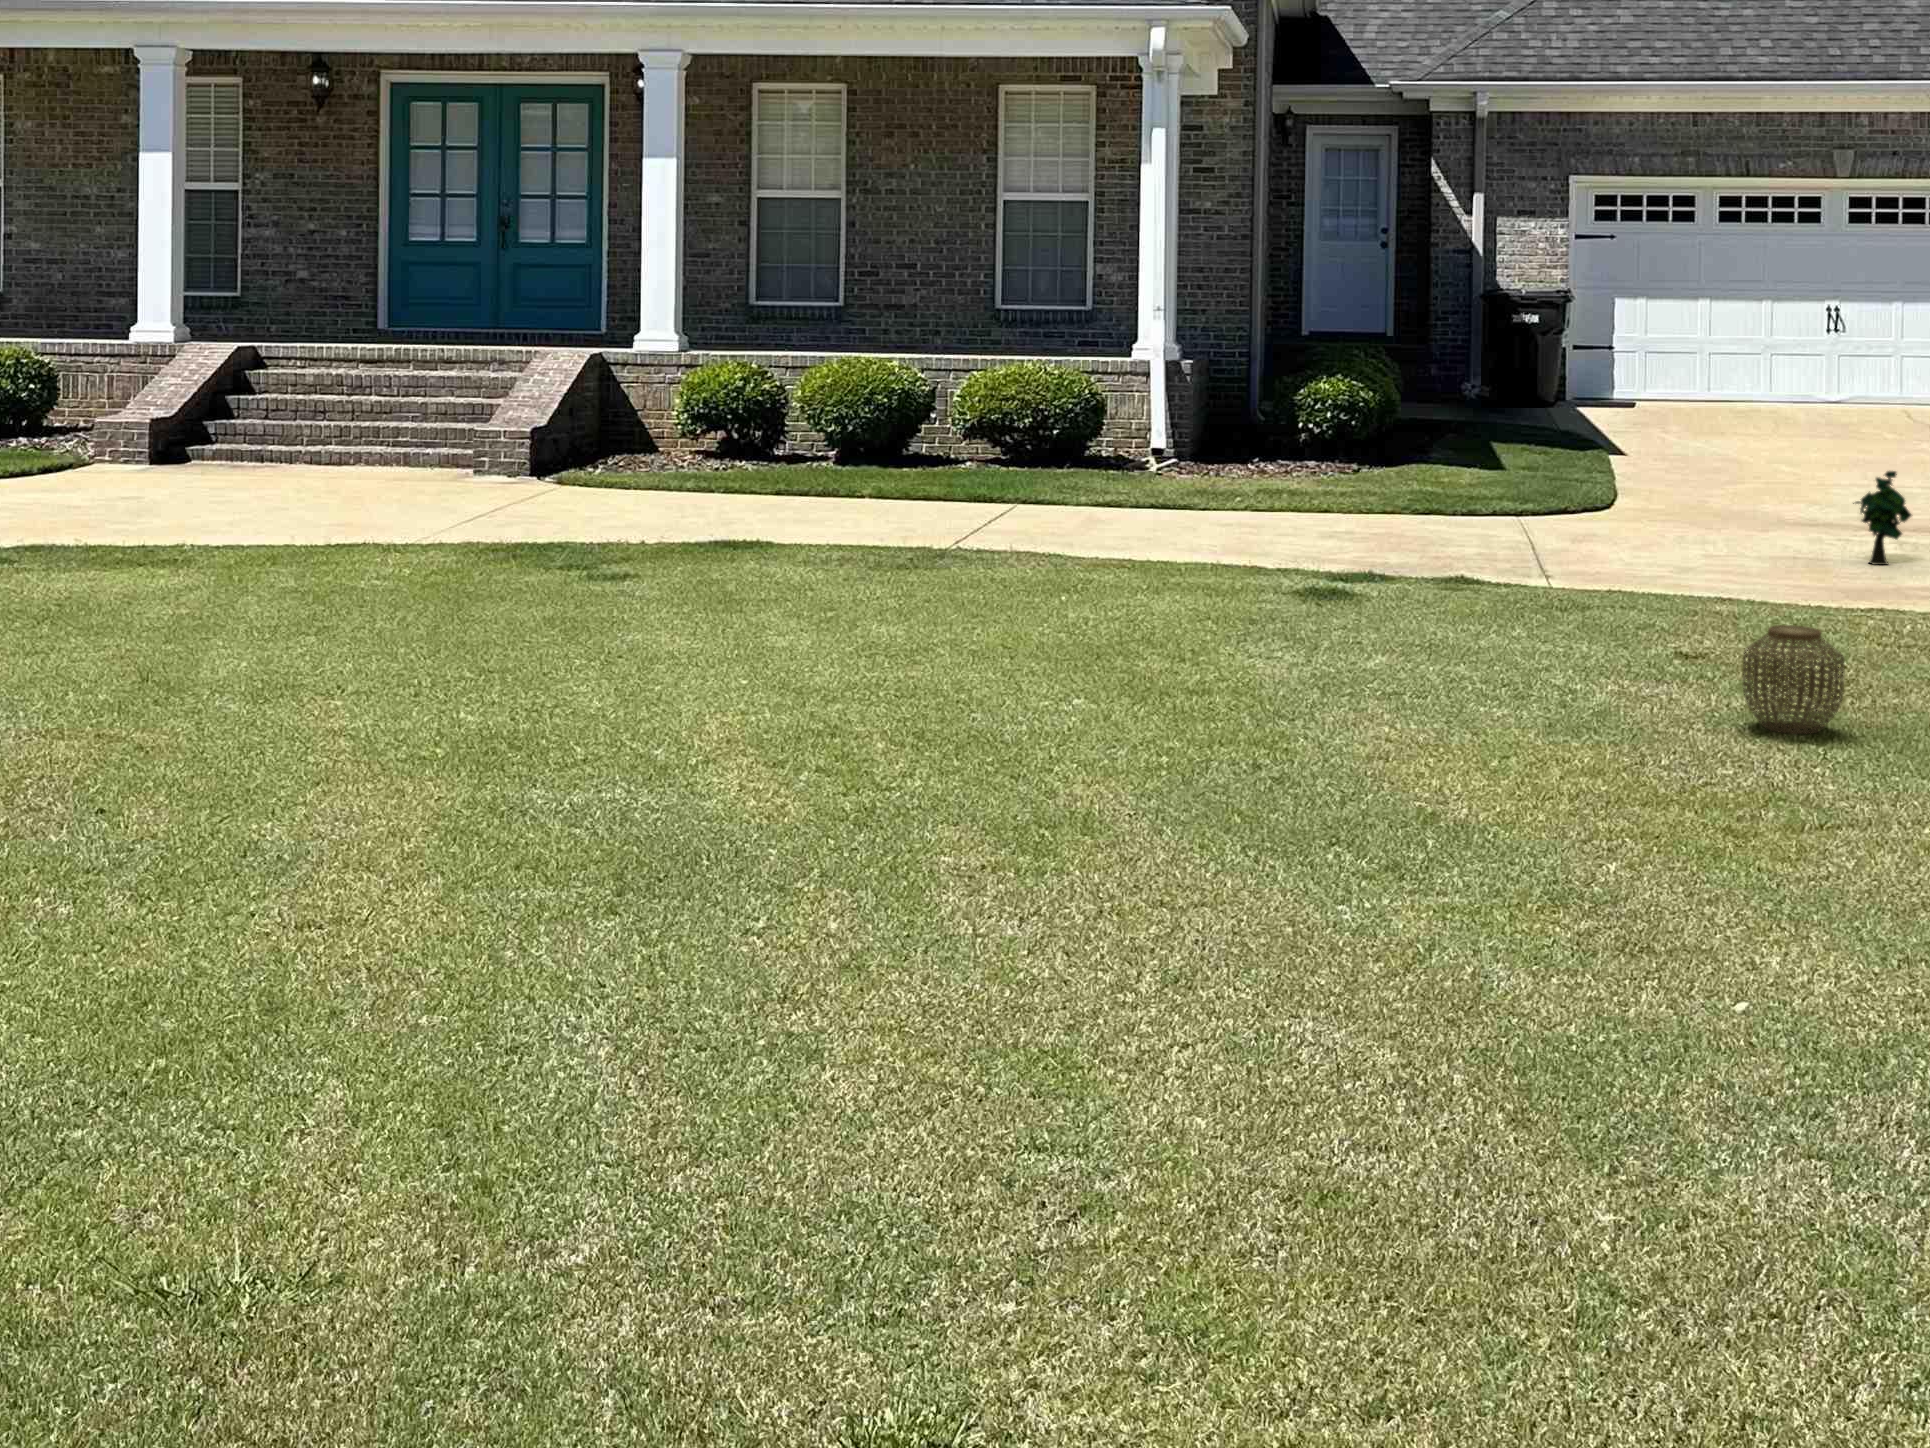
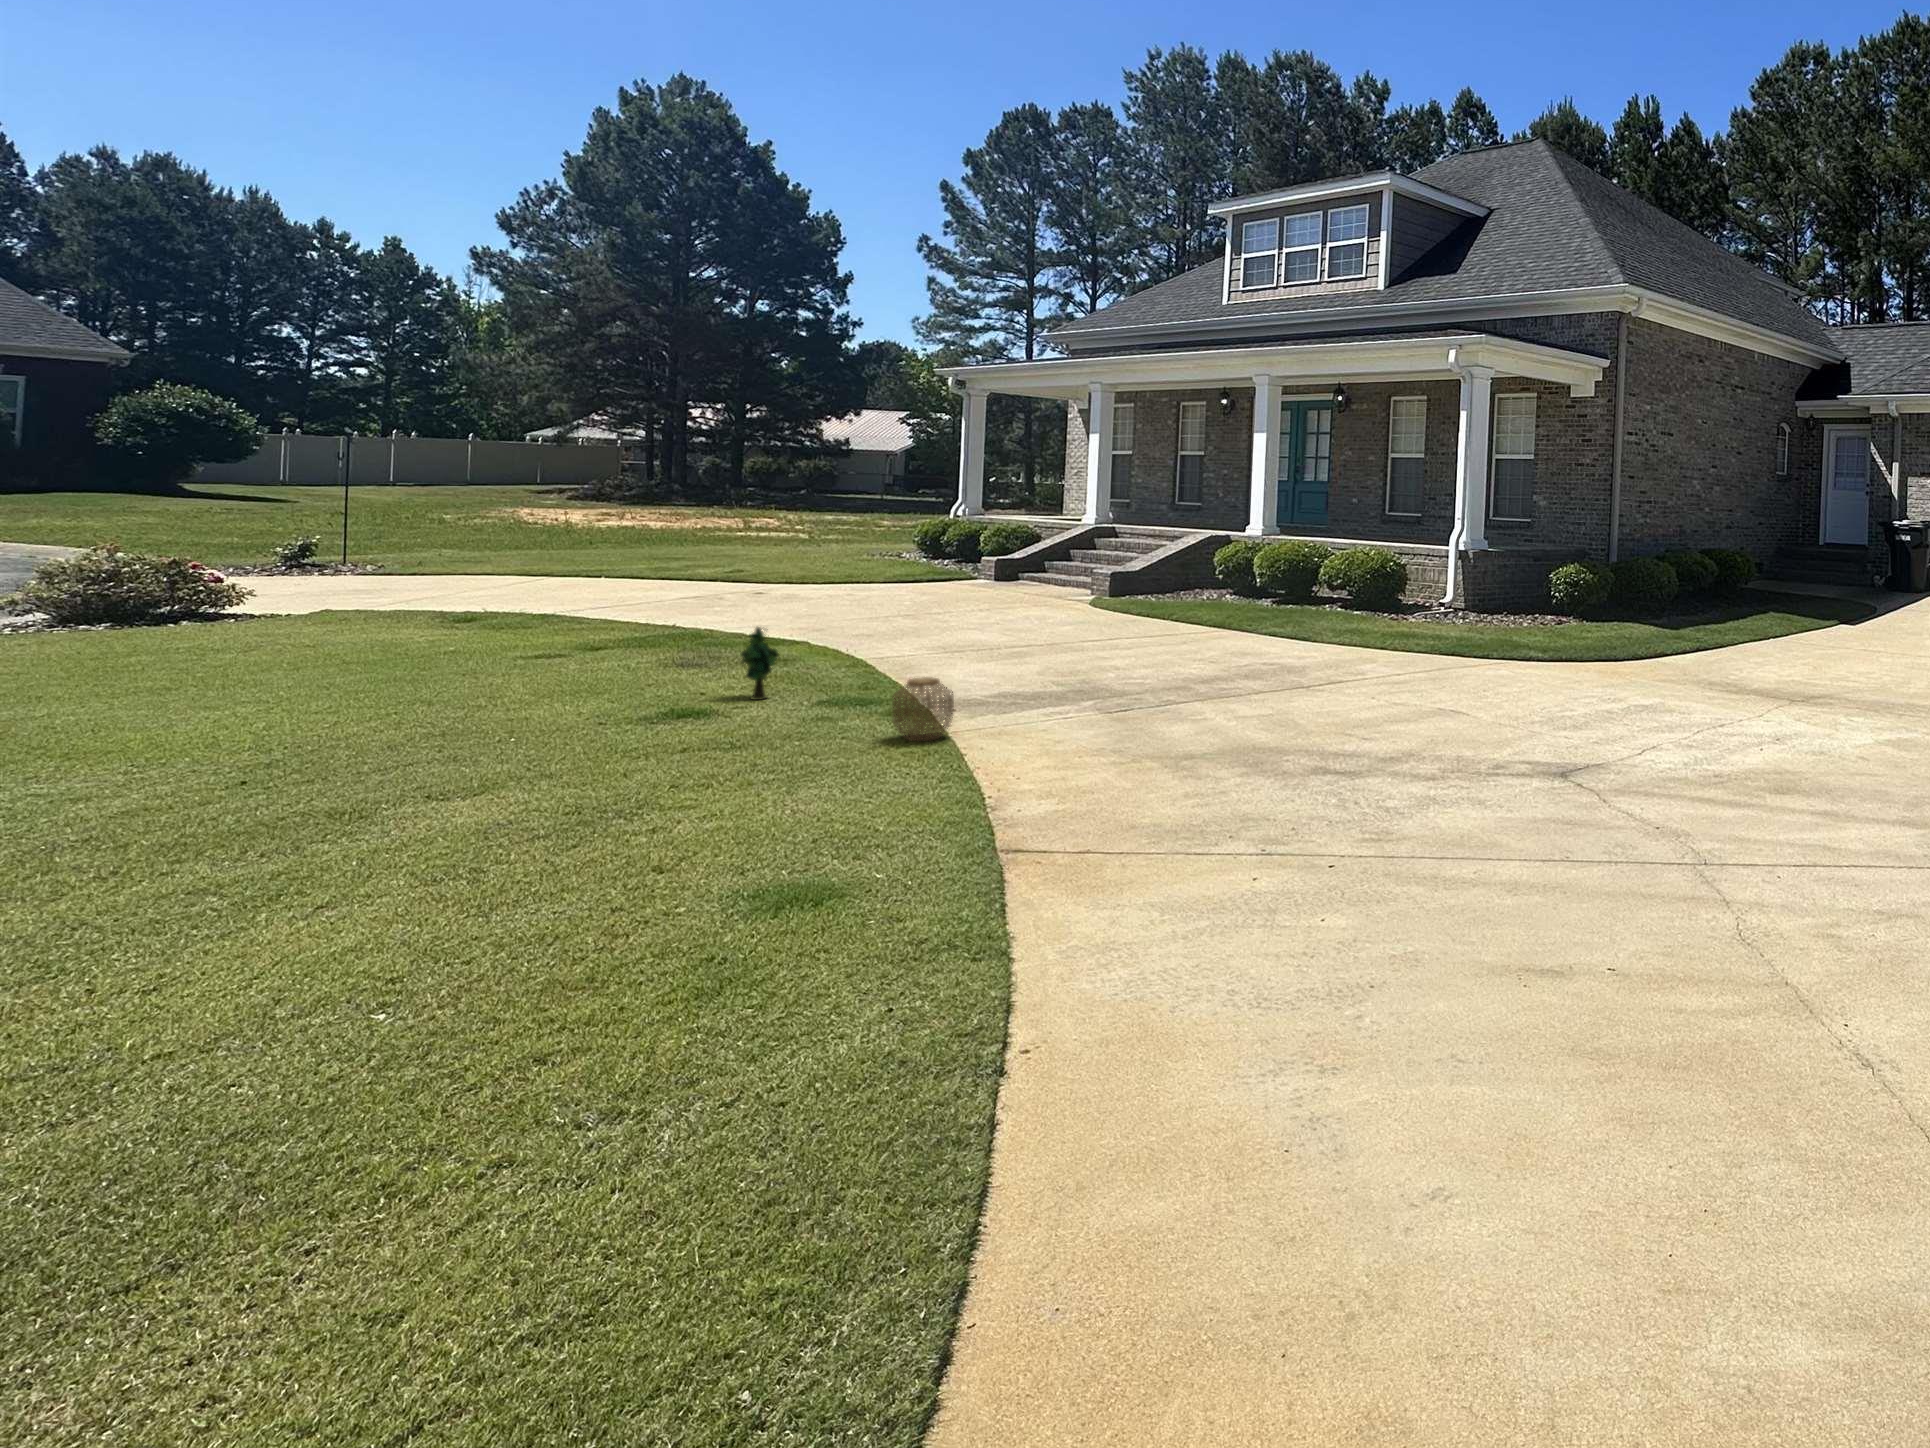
decorative plant: present [1853,471,1911,565] -> present [741,627,779,700]

